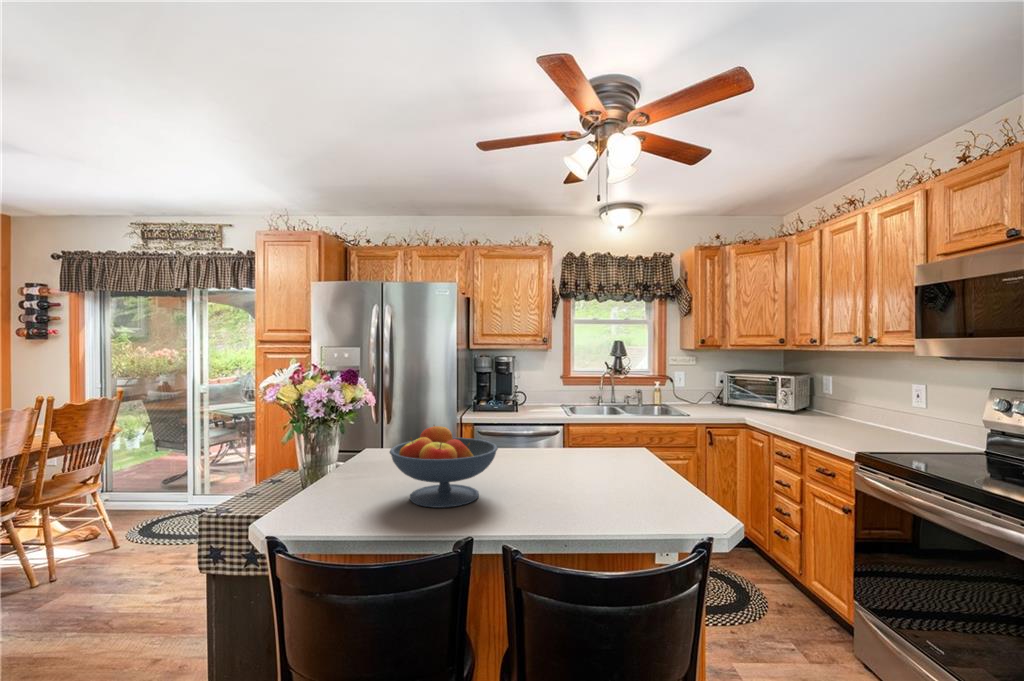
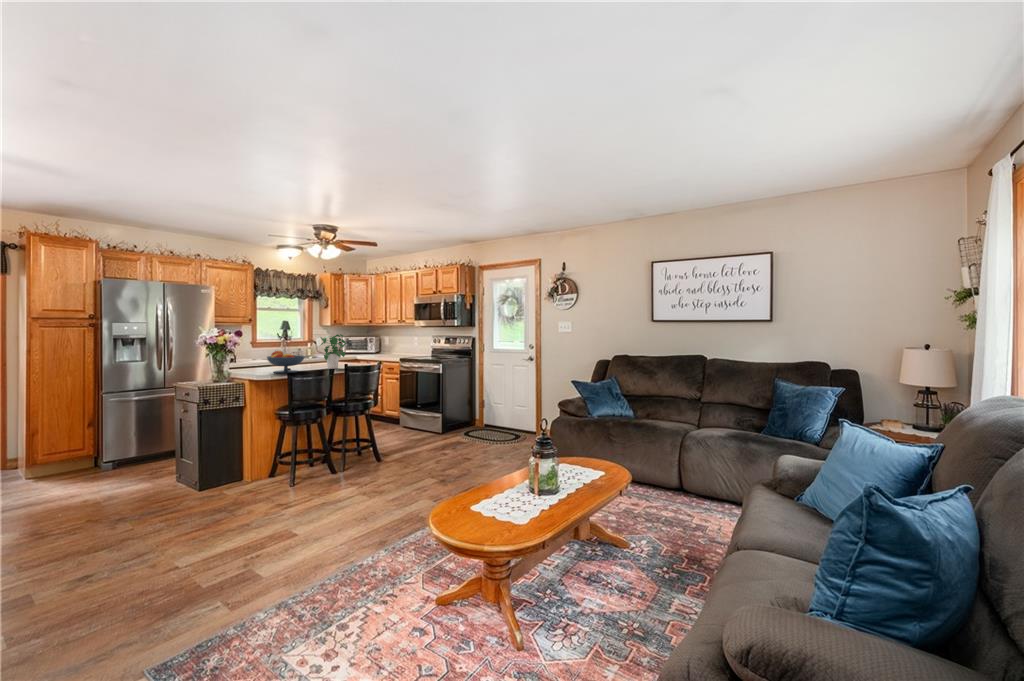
potted plant: none [561,380,646,494] -> present [320,334,346,369]

